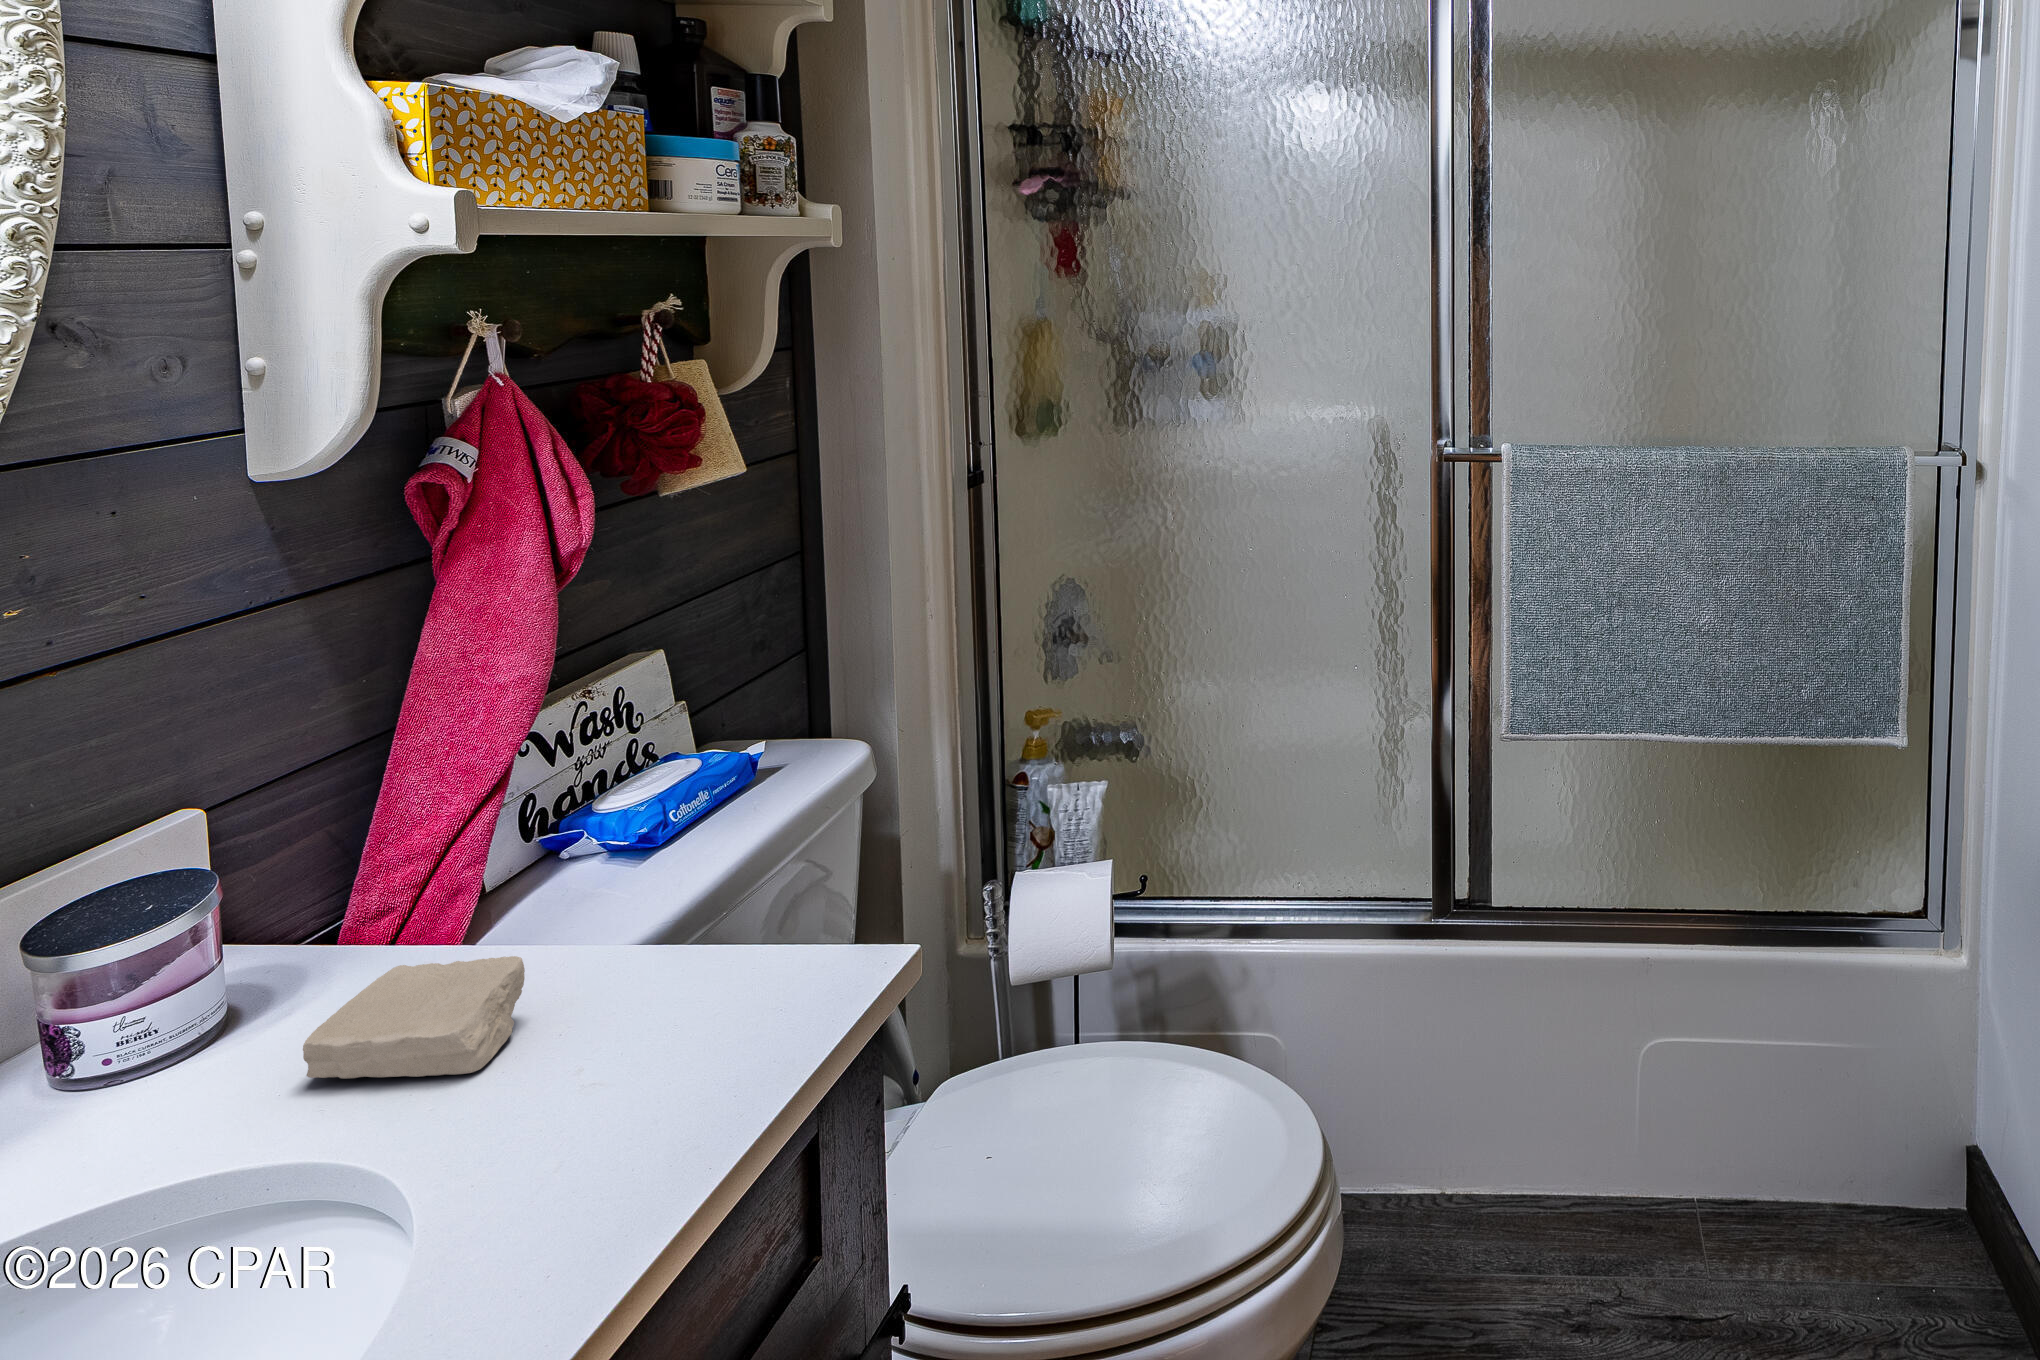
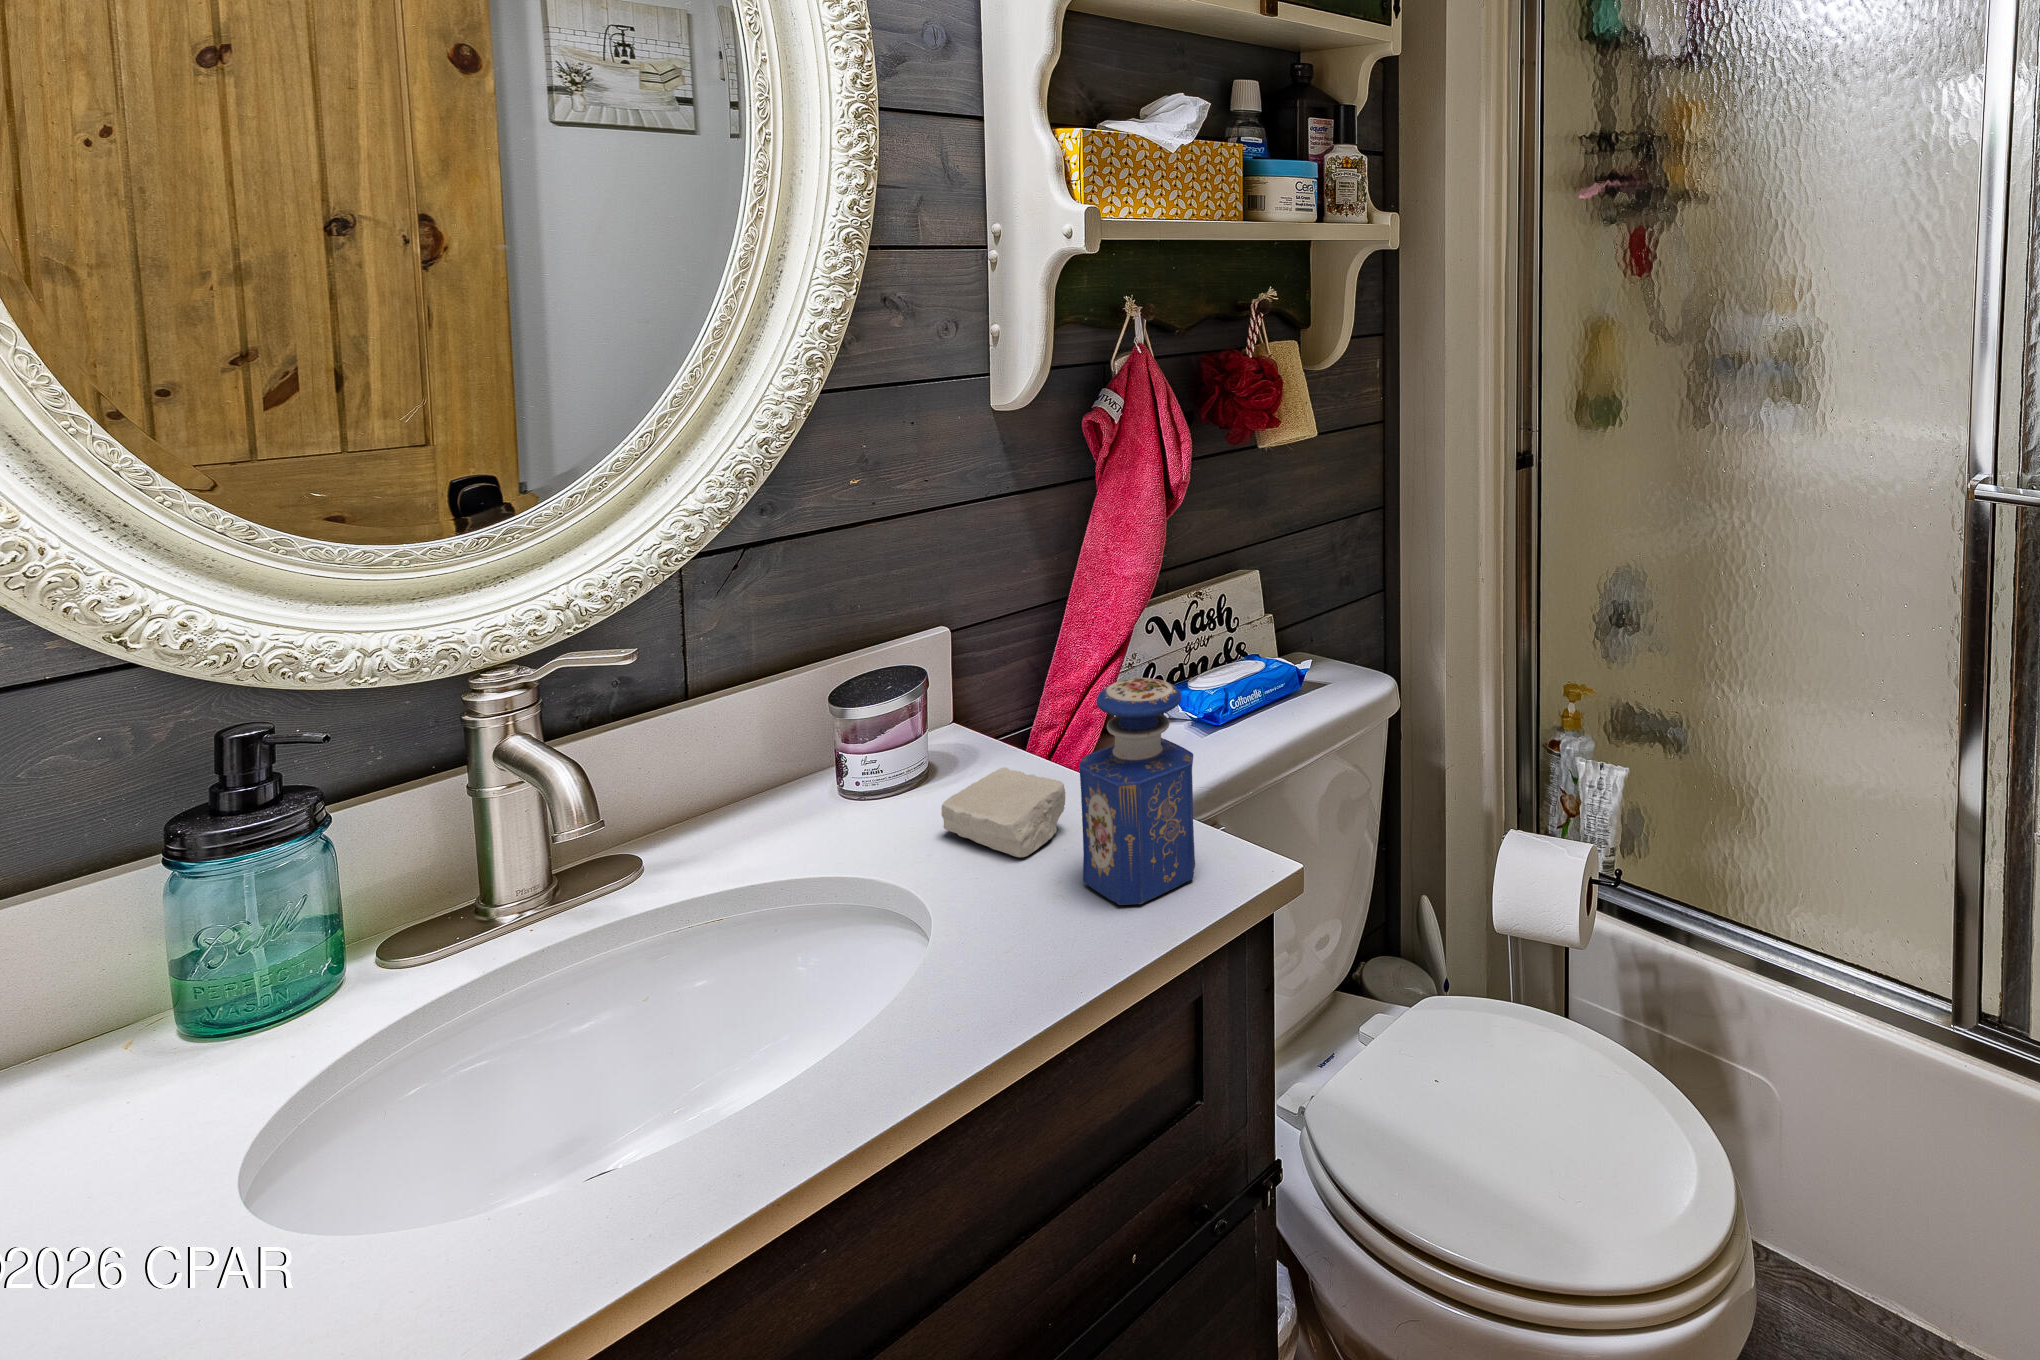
perfume bottle: none [586,783,765,1076] -> present [1079,678,1195,905]

